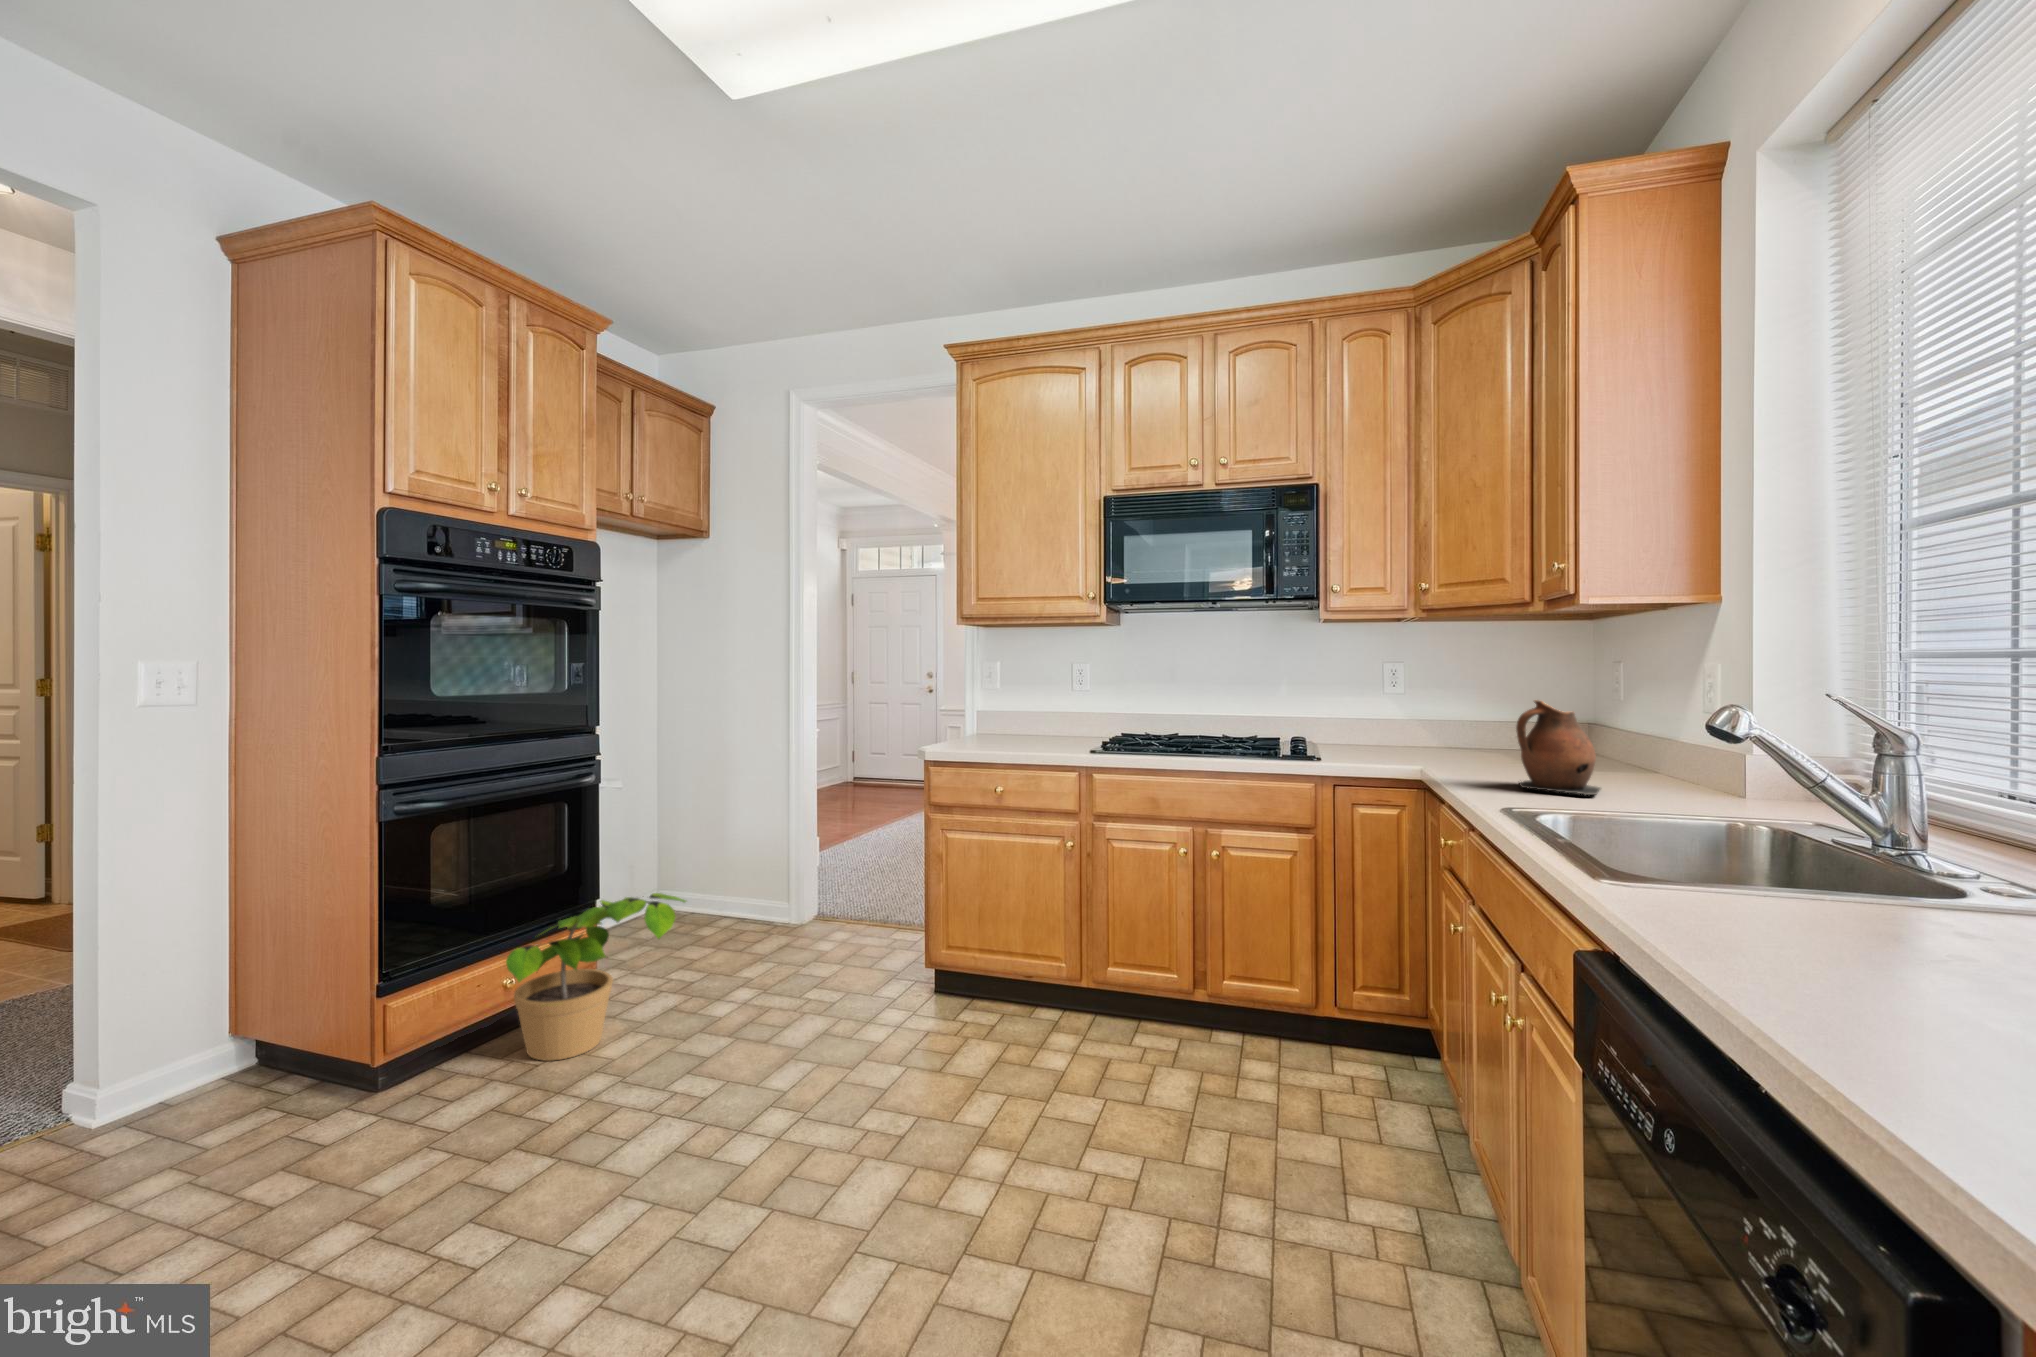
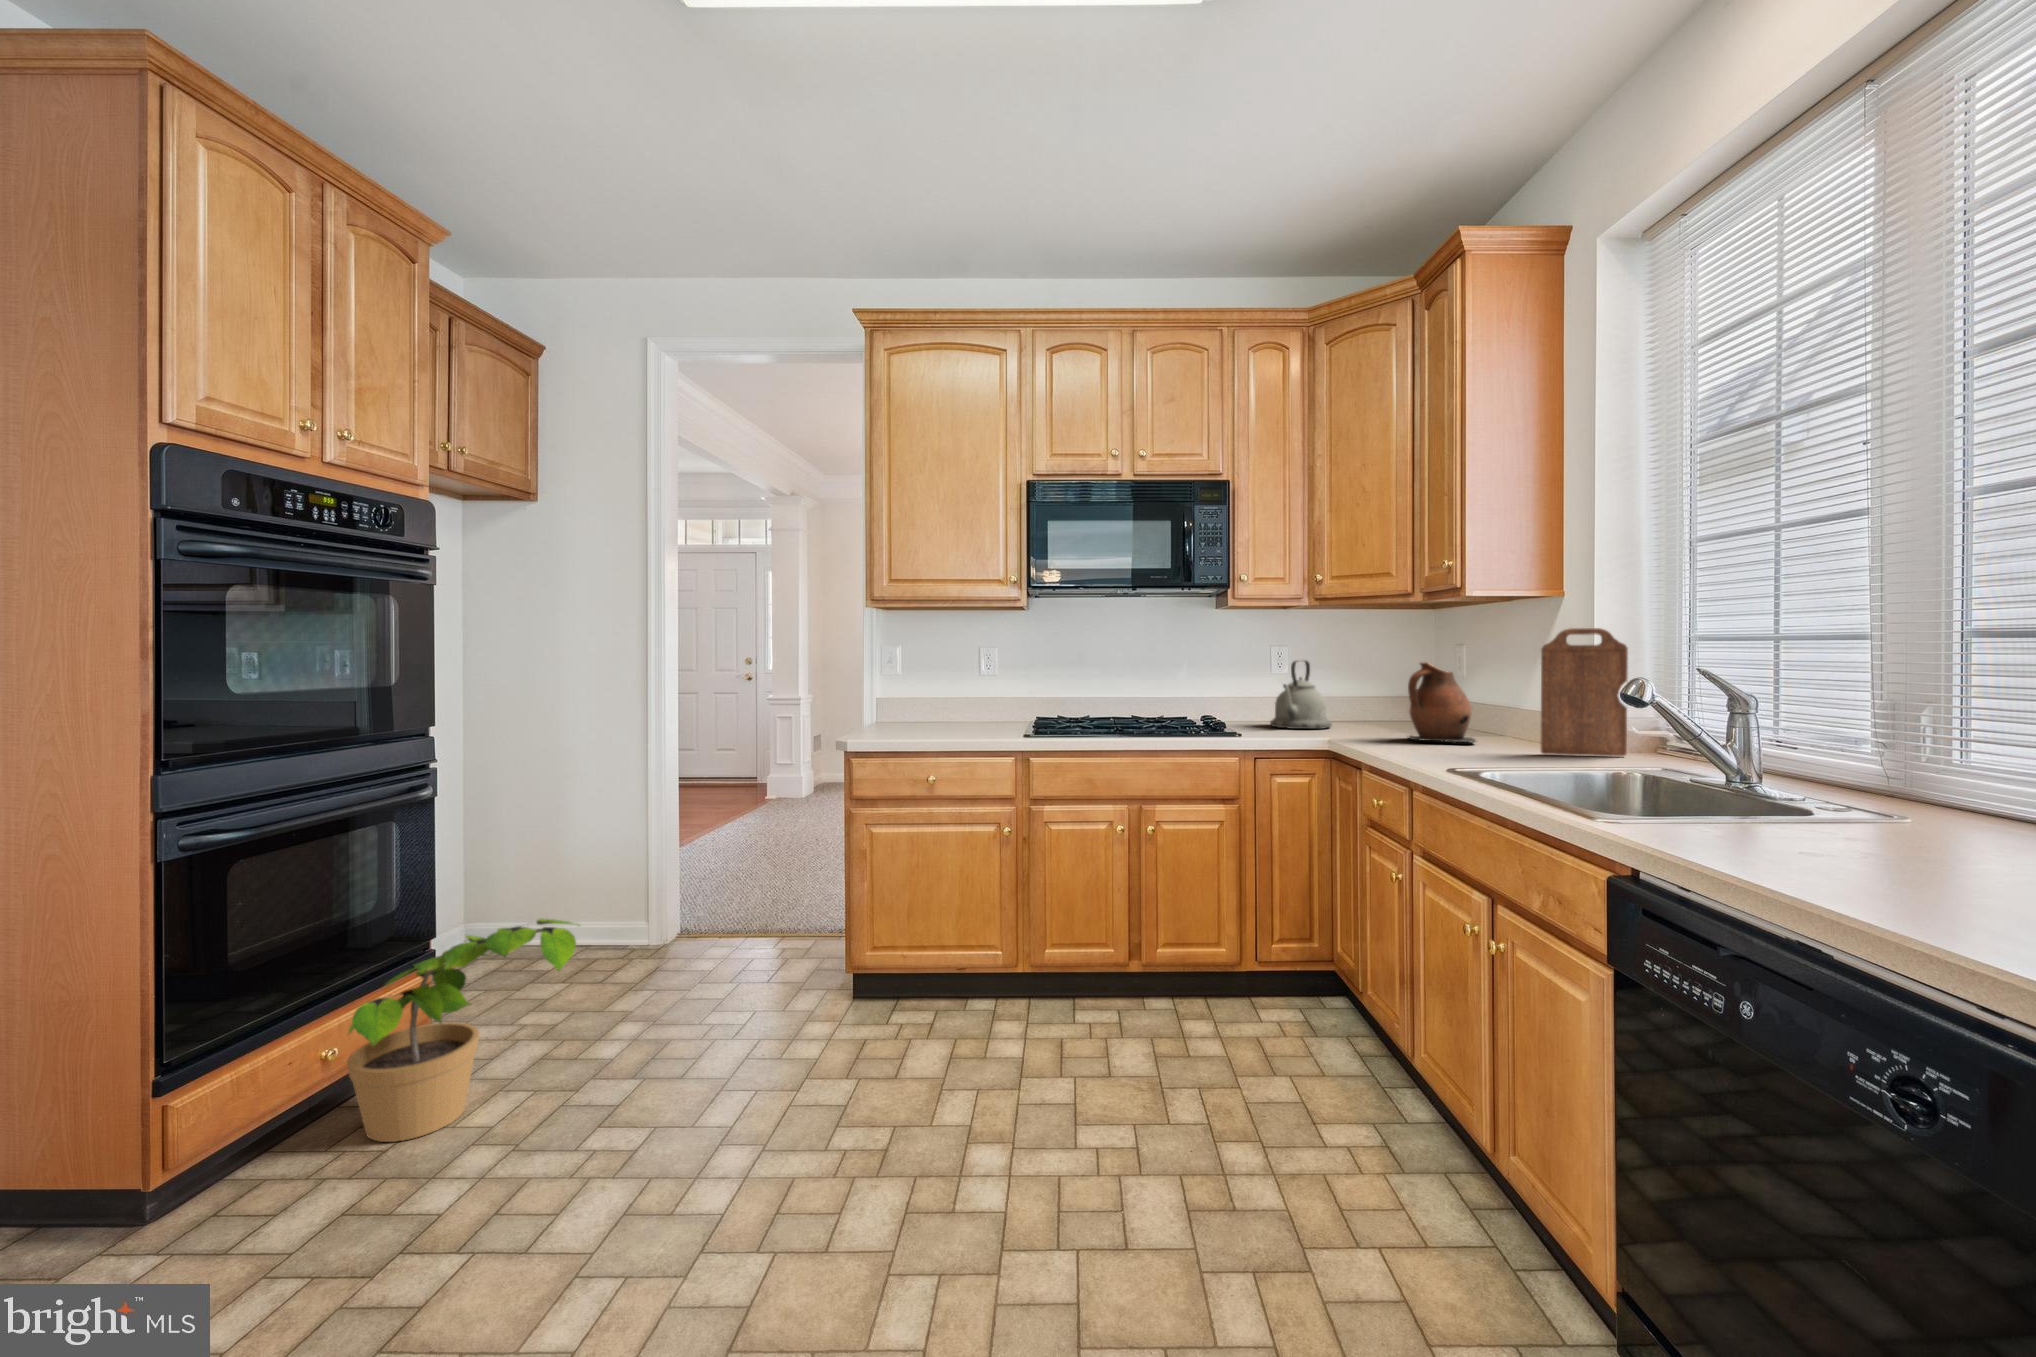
cutting board: none [1659,671,1778,827] -> present [1541,628,1628,756]
kettle: none [1382,688,1452,765] -> present [1270,660,1332,729]

